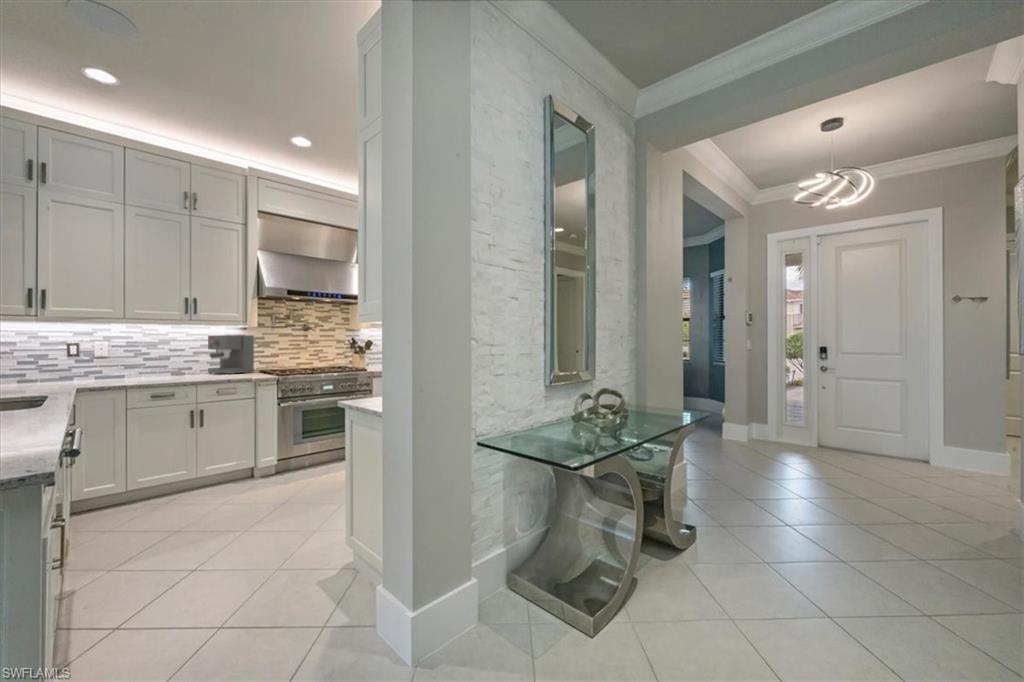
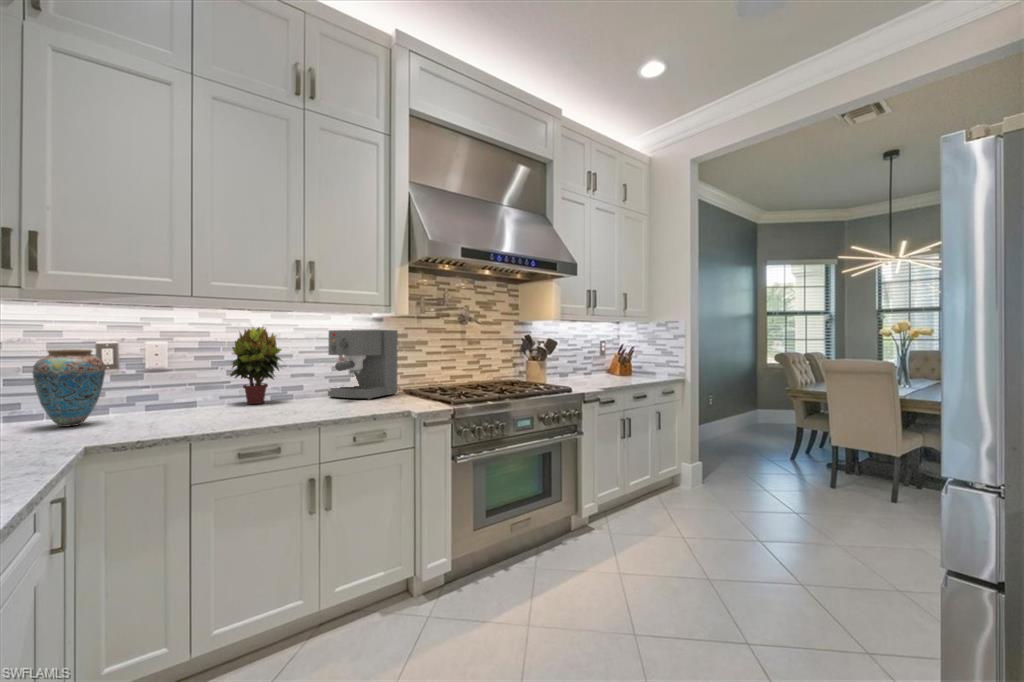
potted plant: none [144,334,180,376] -> present [230,327,281,404]
vase: none [42,346,78,382] -> present [33,349,105,427]

